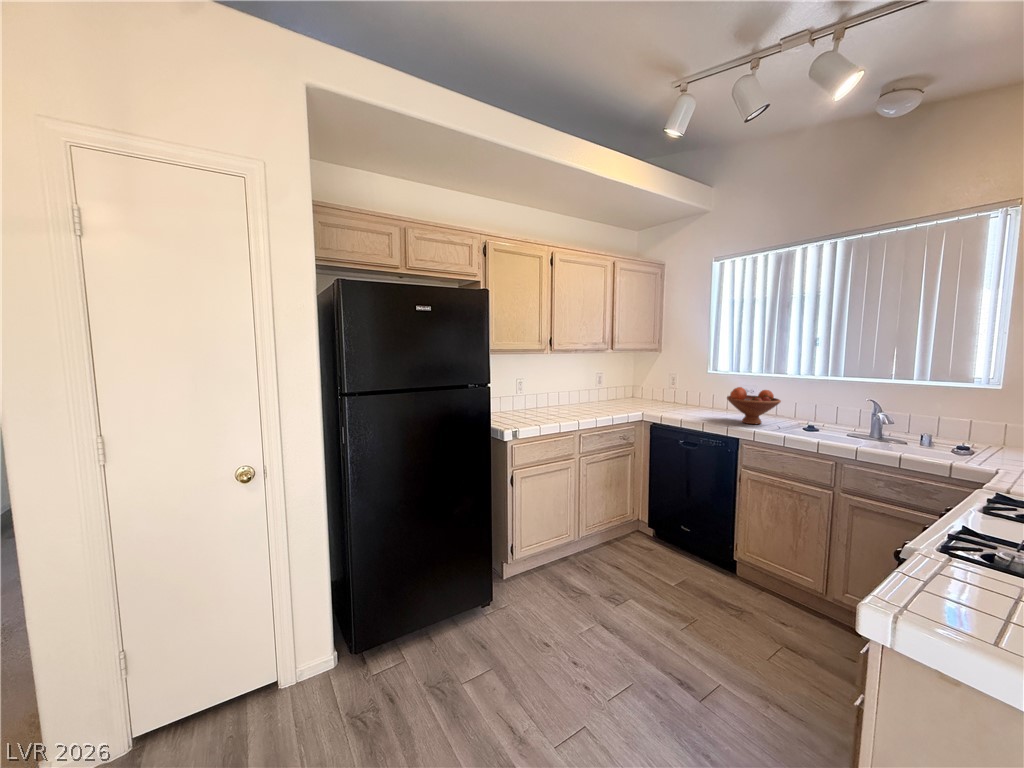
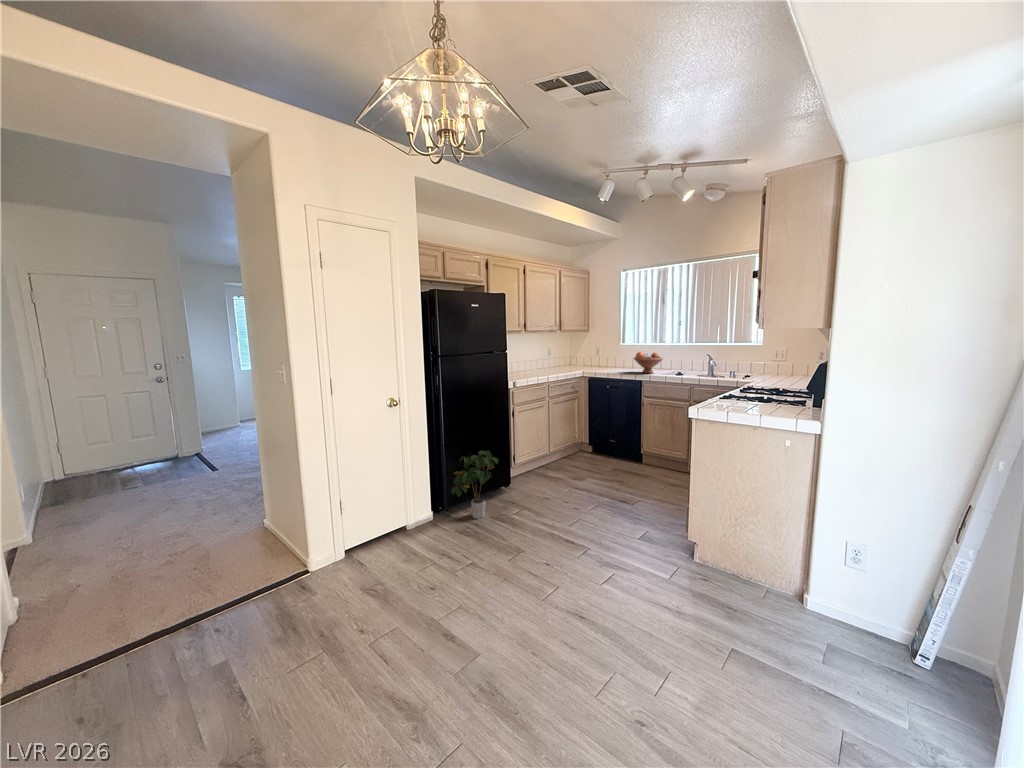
potted plant: none [348,553,455,681] -> present [451,451,499,519]

